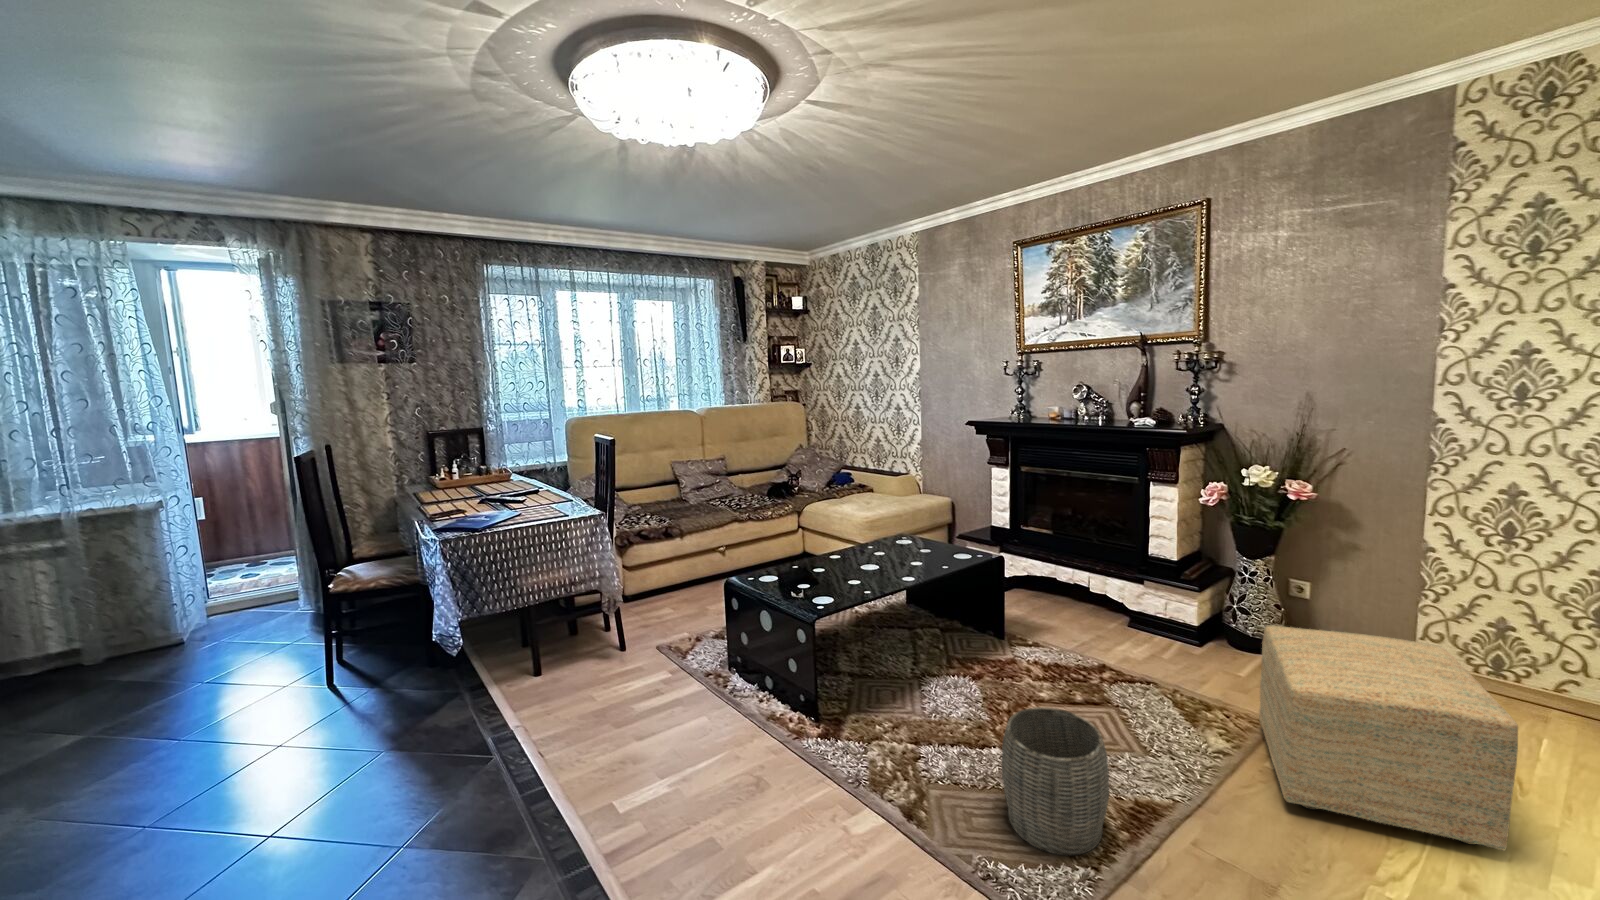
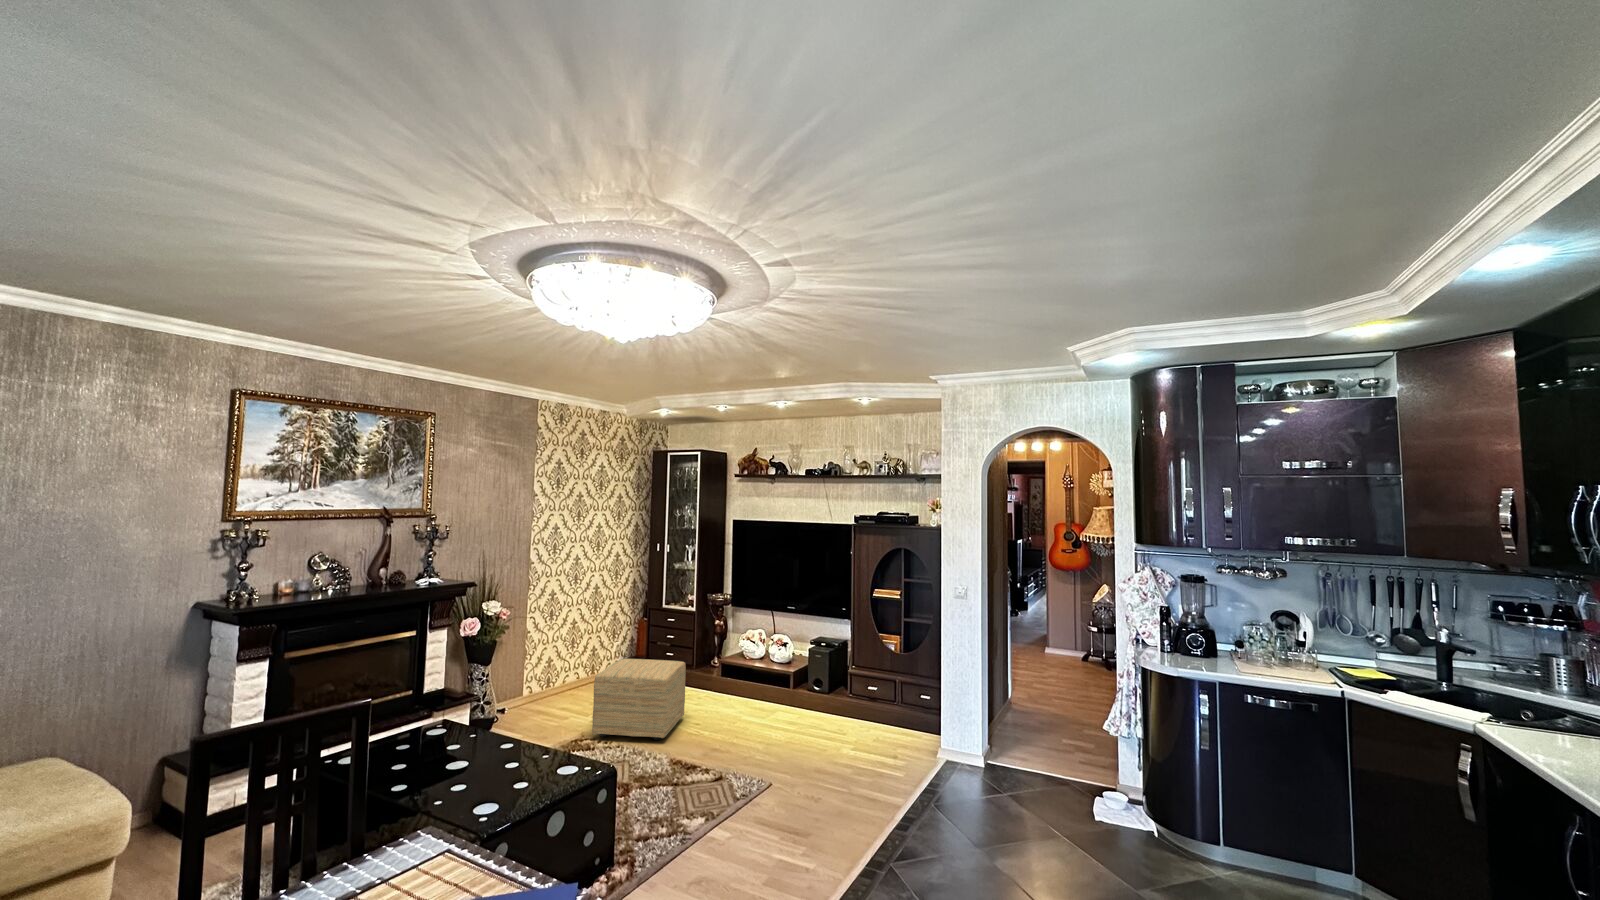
woven basket: present [1002,707,1109,855] -> none [656,725,713,802]

